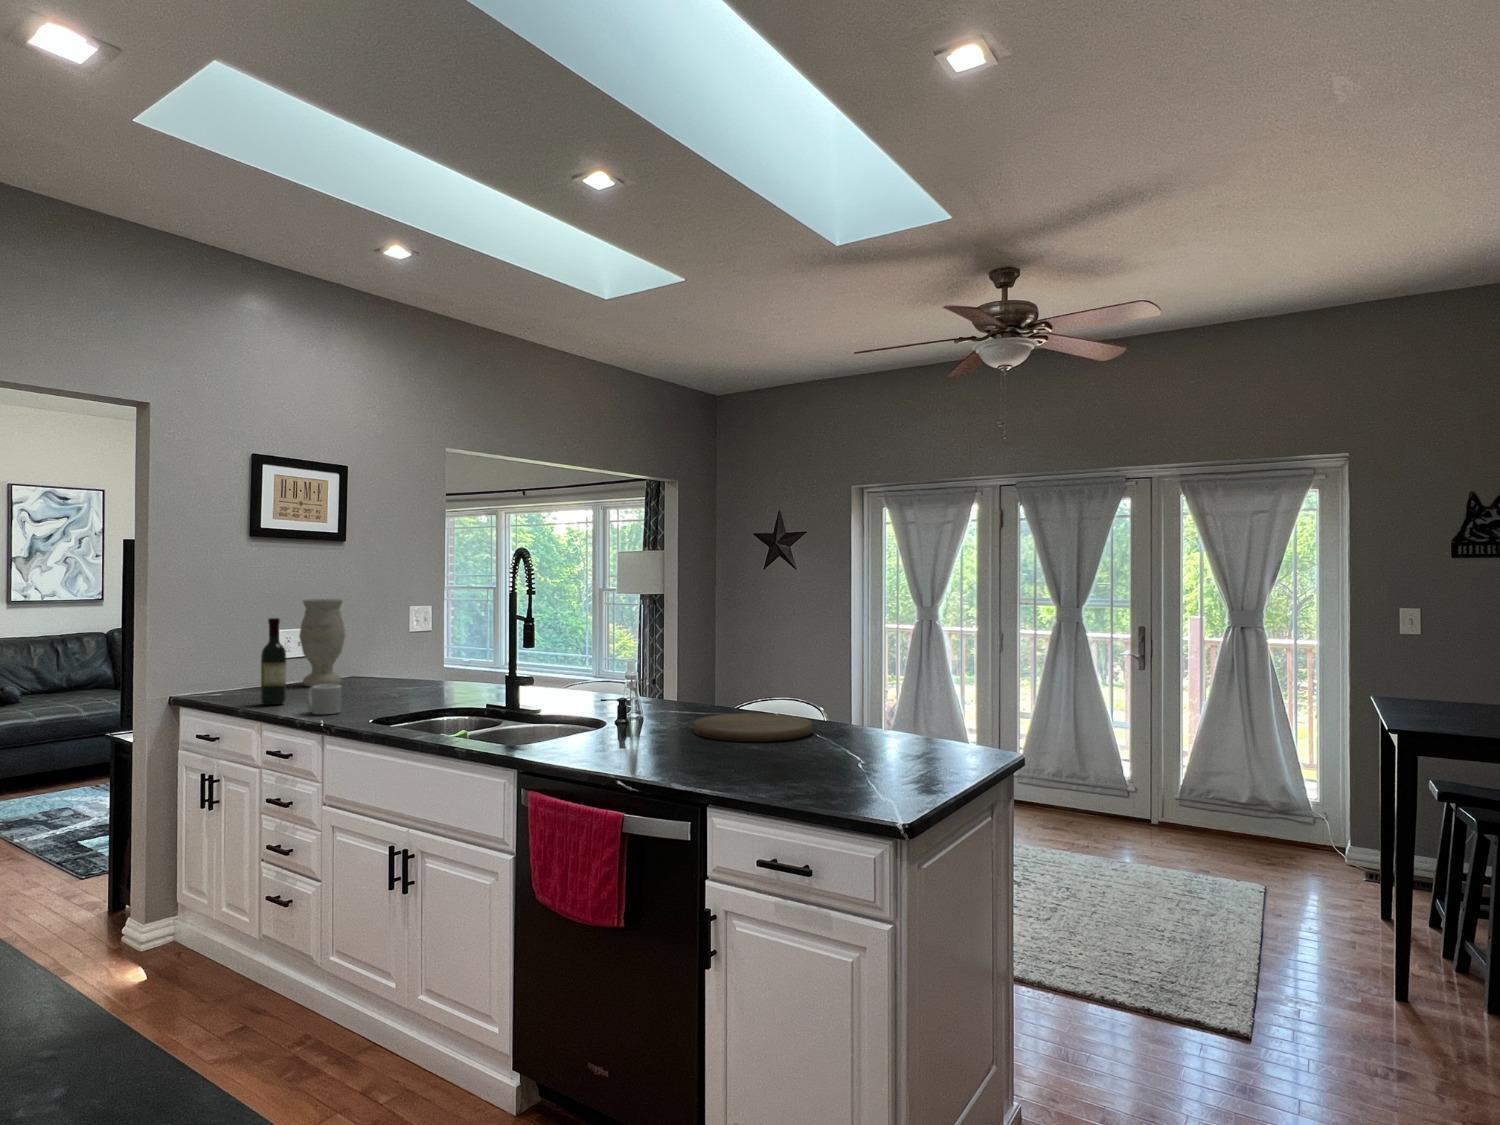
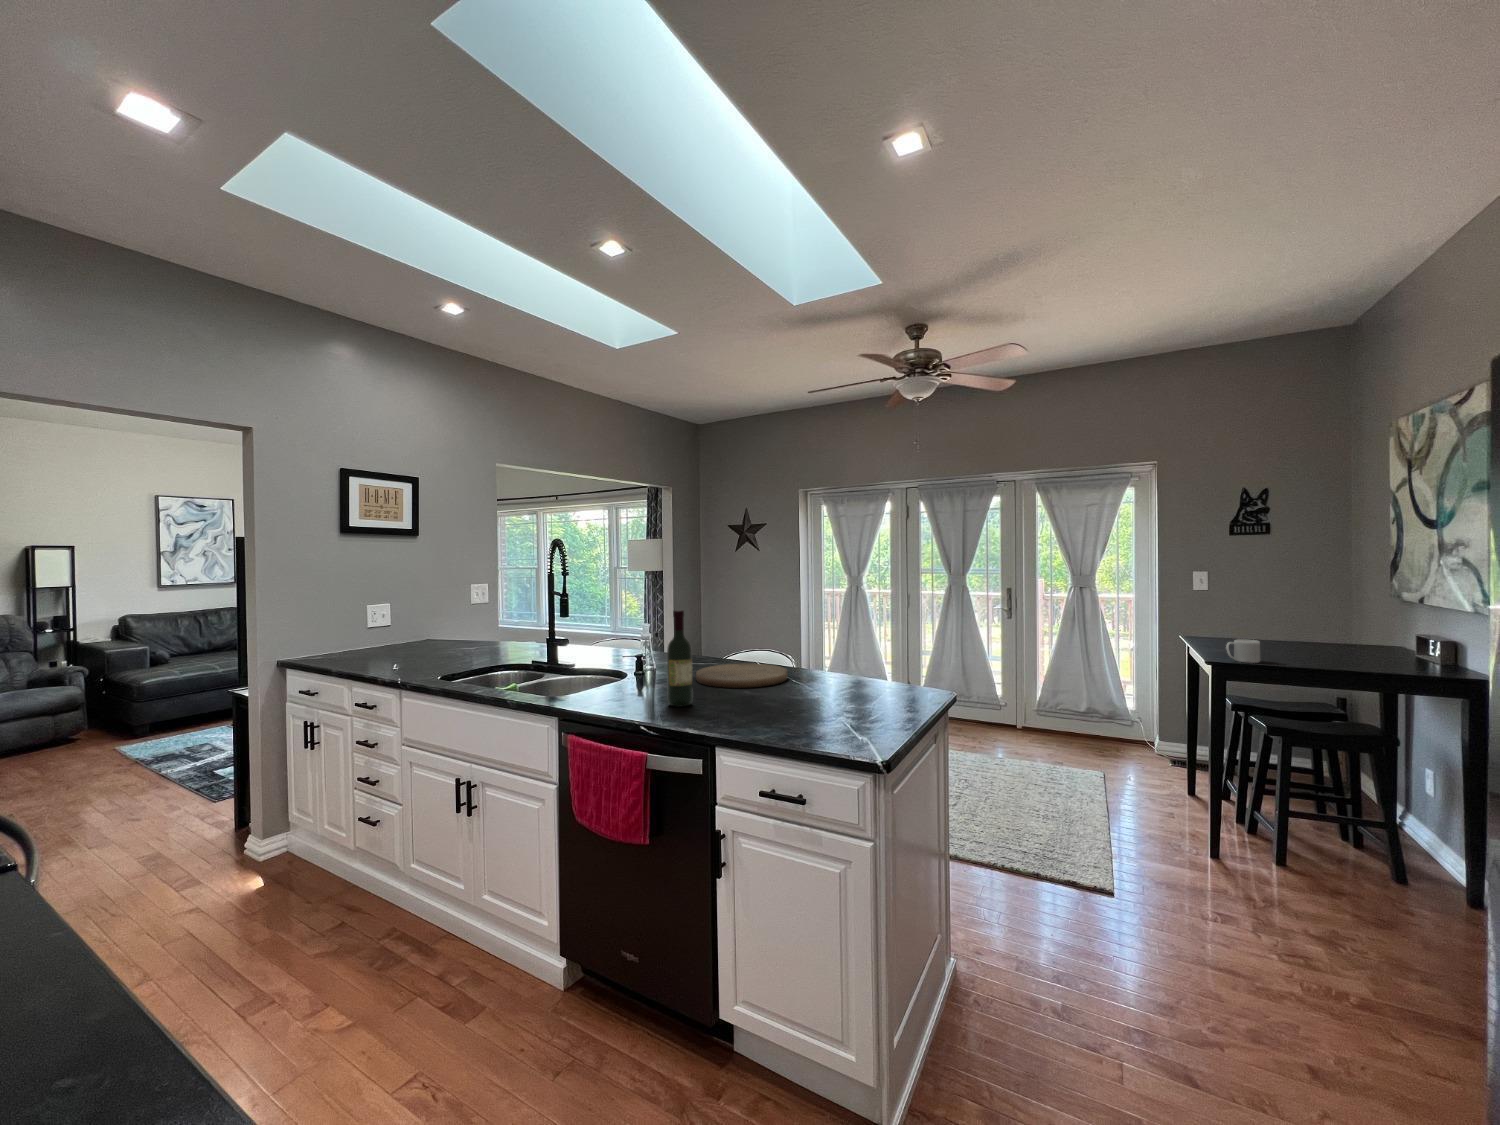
vase: present [299,599,345,687] -> none [382,581,420,649]
wine bottle: present [261,618,286,705] -> present [667,610,693,707]
mug: present [308,684,342,714] -> present [1226,639,1260,663]

